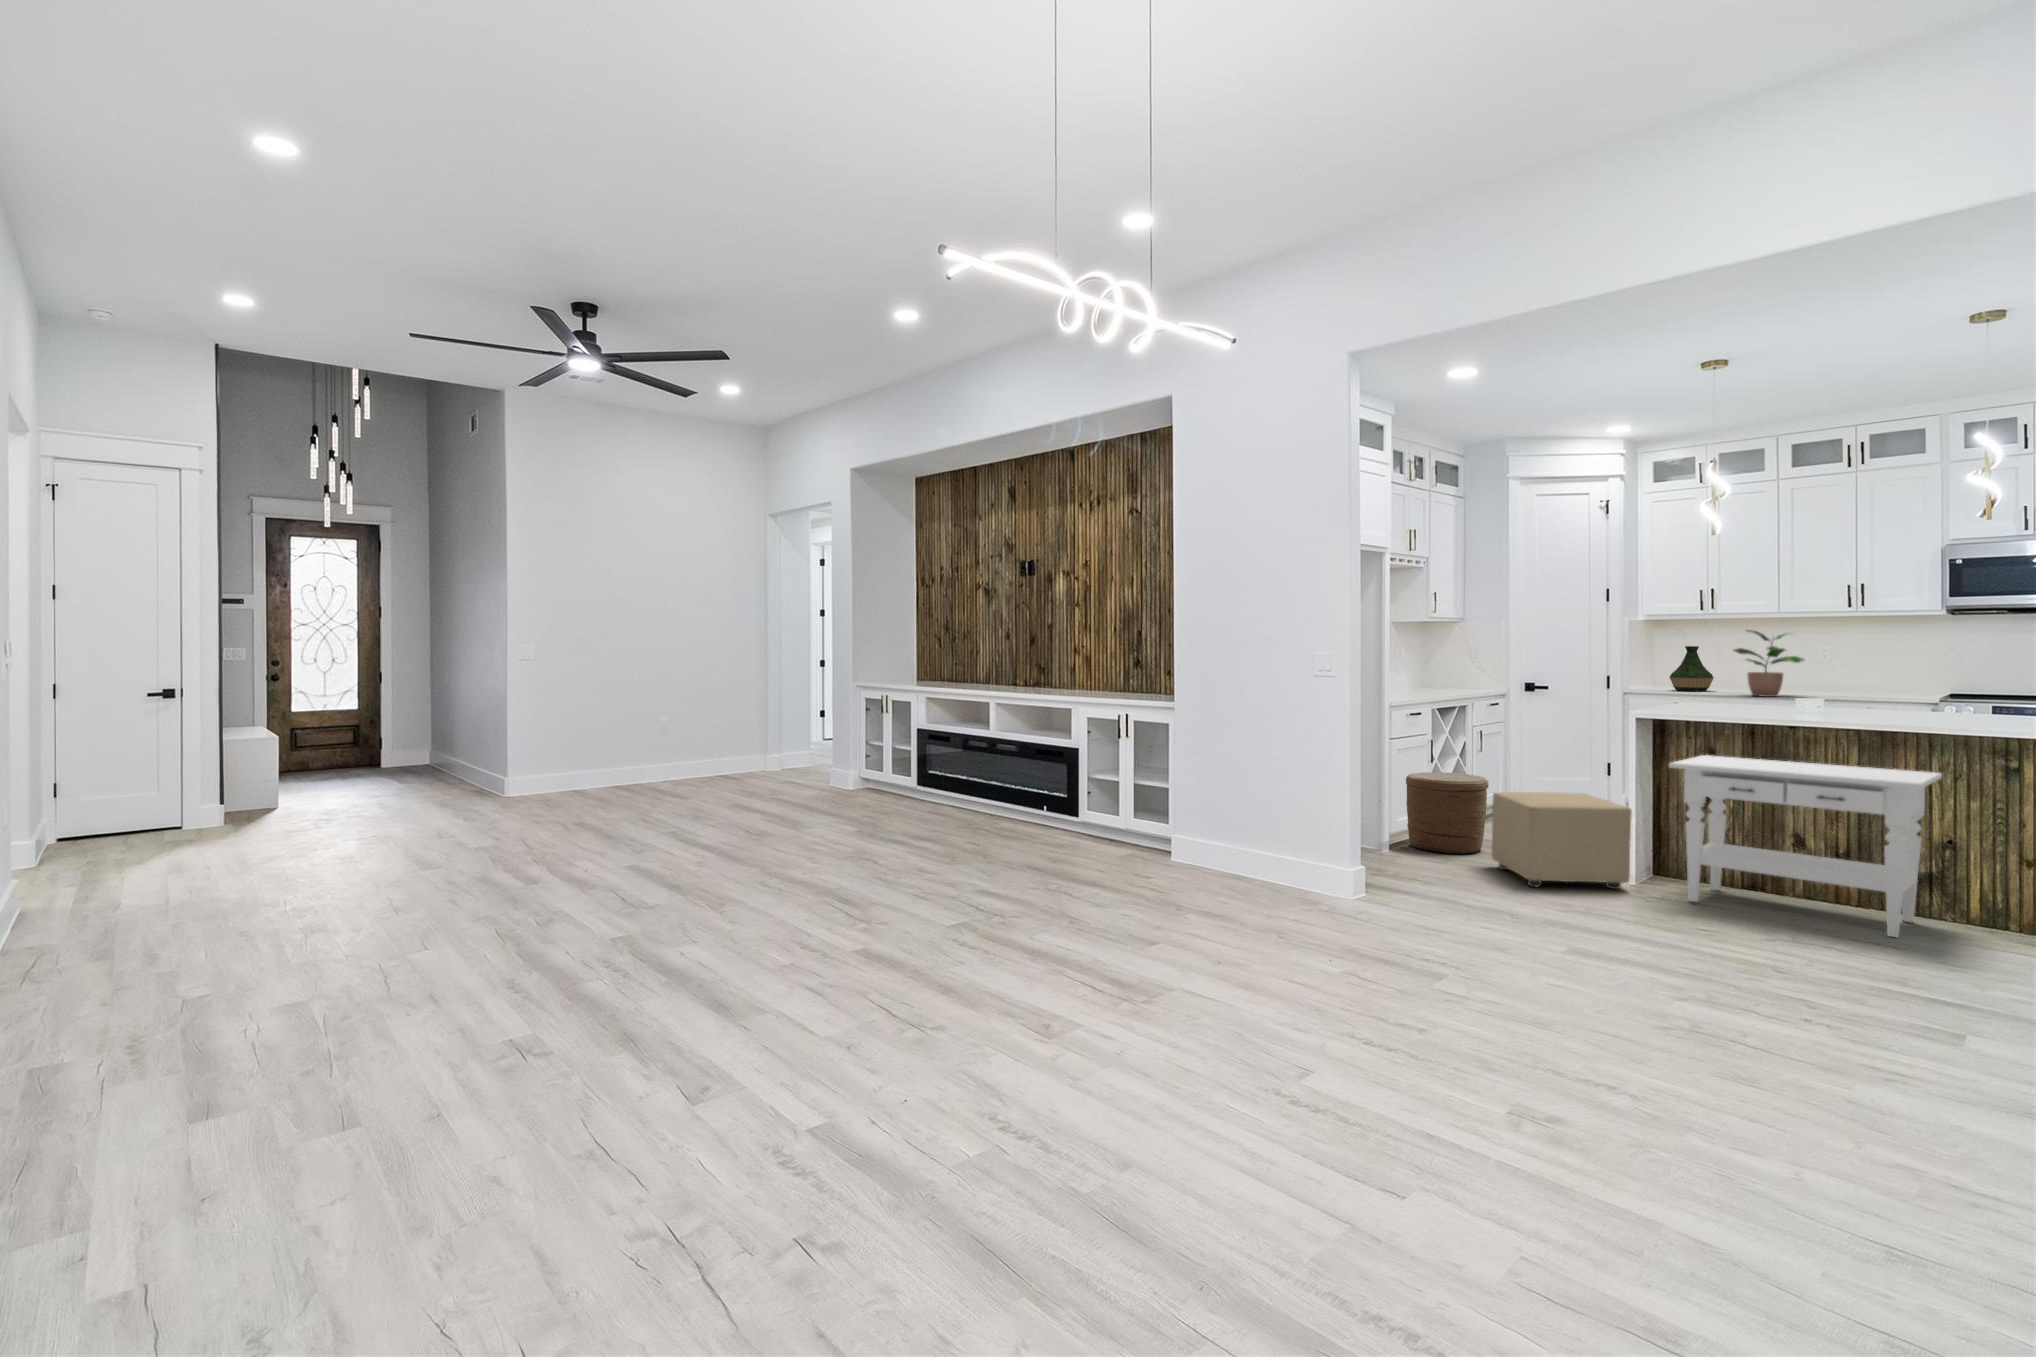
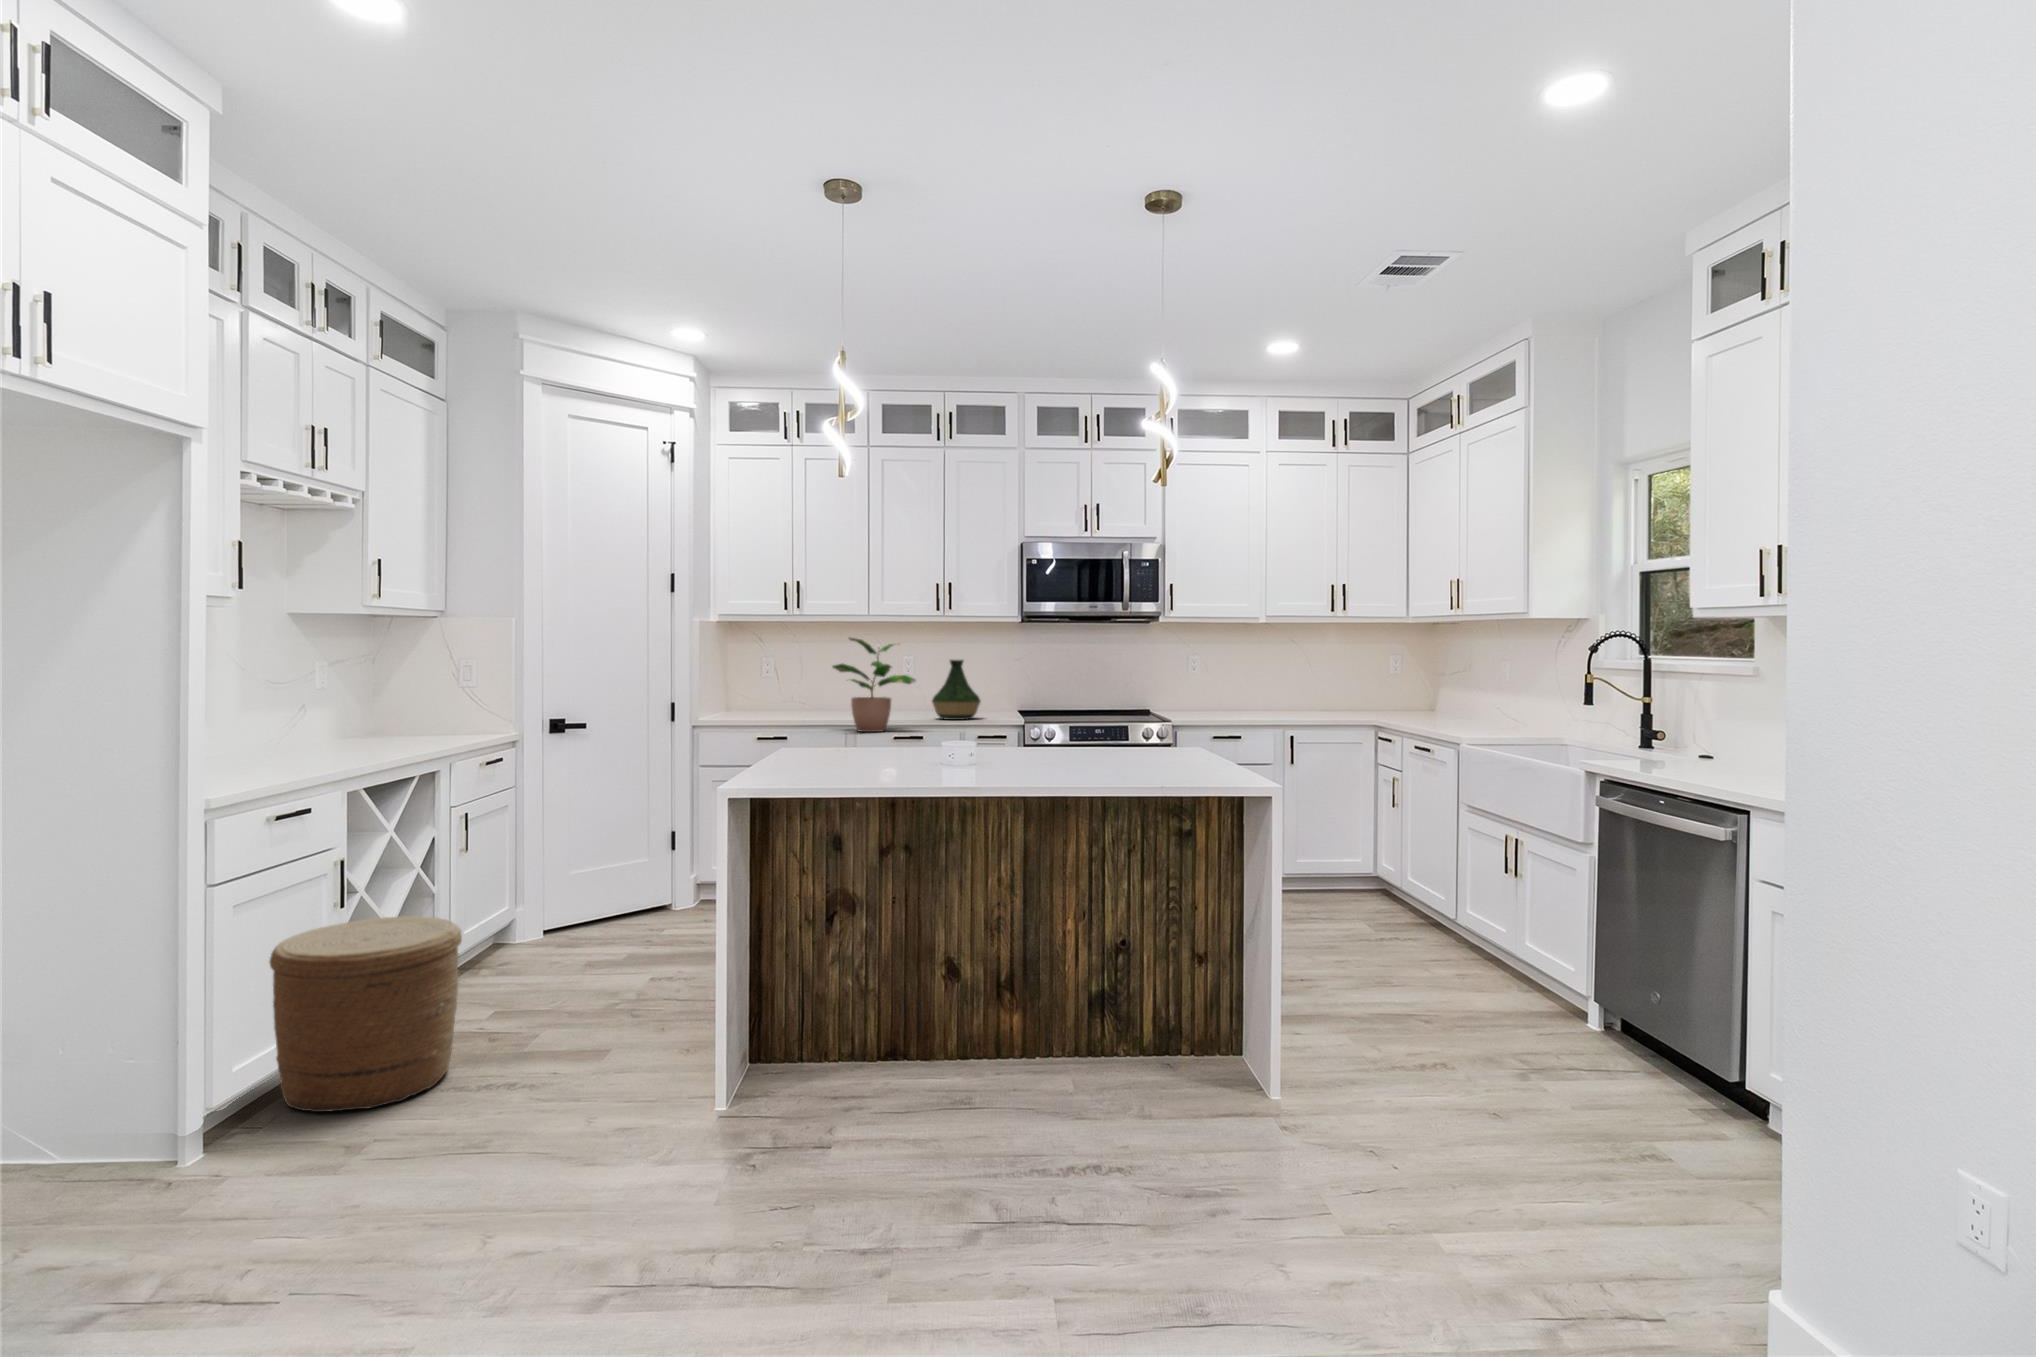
vase: present [1669,646,1714,691] -> present [932,660,981,720]
side table: present [1669,755,1942,937] -> none [786,846,1142,1134]
ottoman: present [1492,792,1632,889] -> none [457,938,723,1194]

